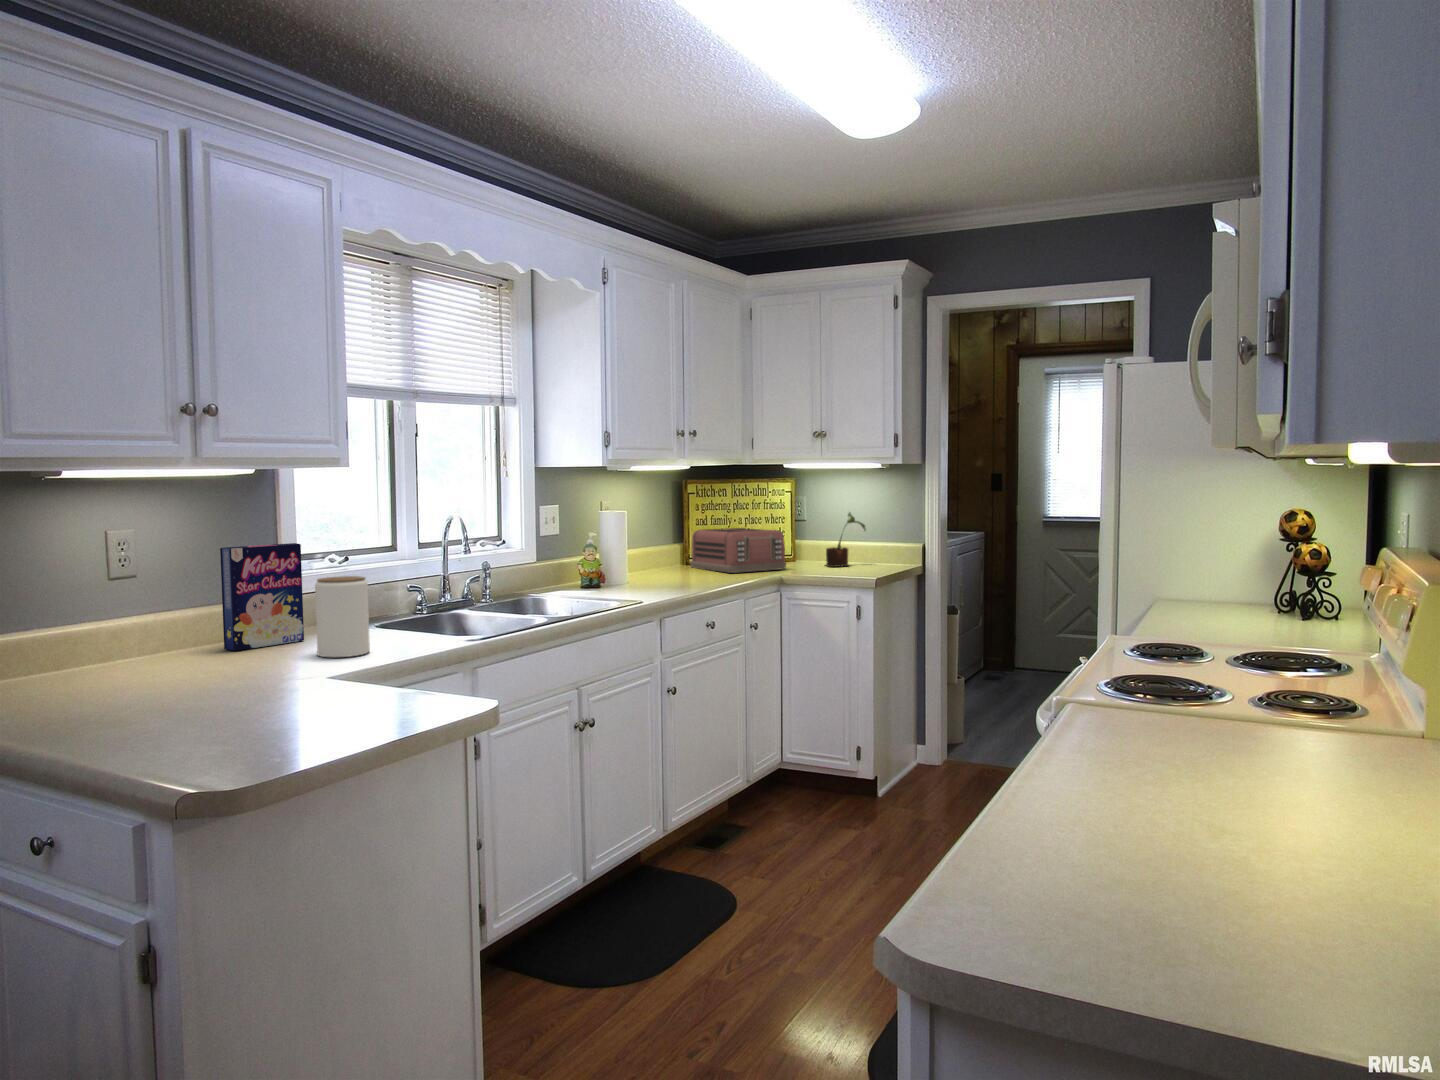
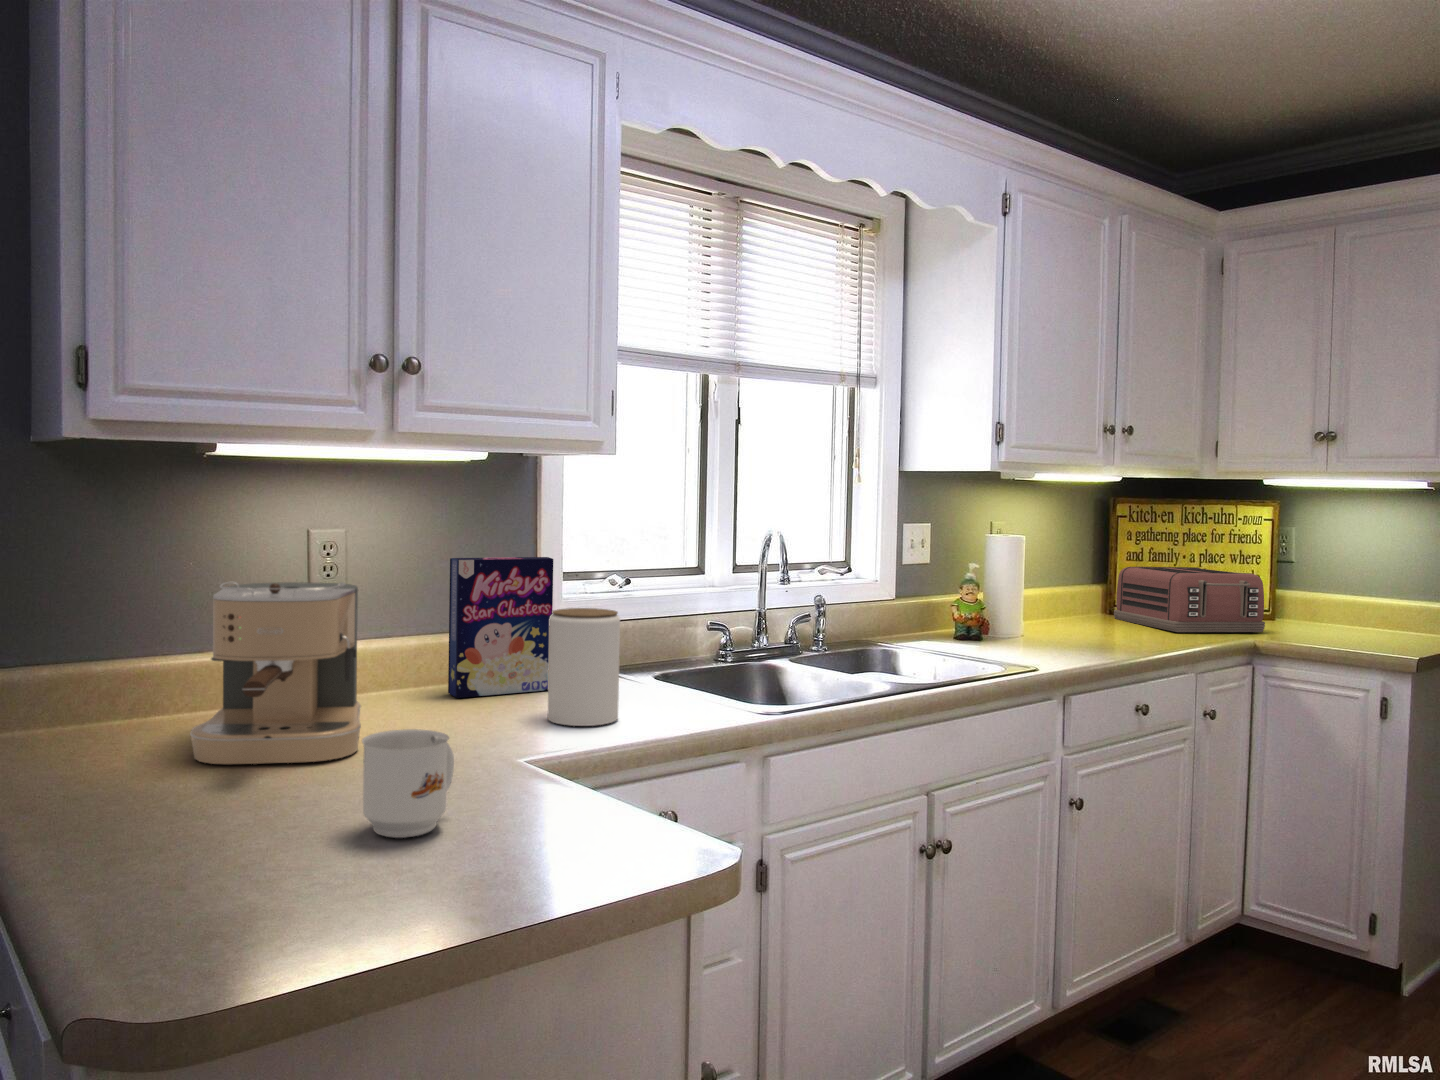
potted plant: present [826,513,865,567] -> none [1326,552,1402,634]
coffee maker: none [65,567,197,700] -> present [190,582,361,764]
mug: none [247,651,304,716] -> present [362,729,454,838]

